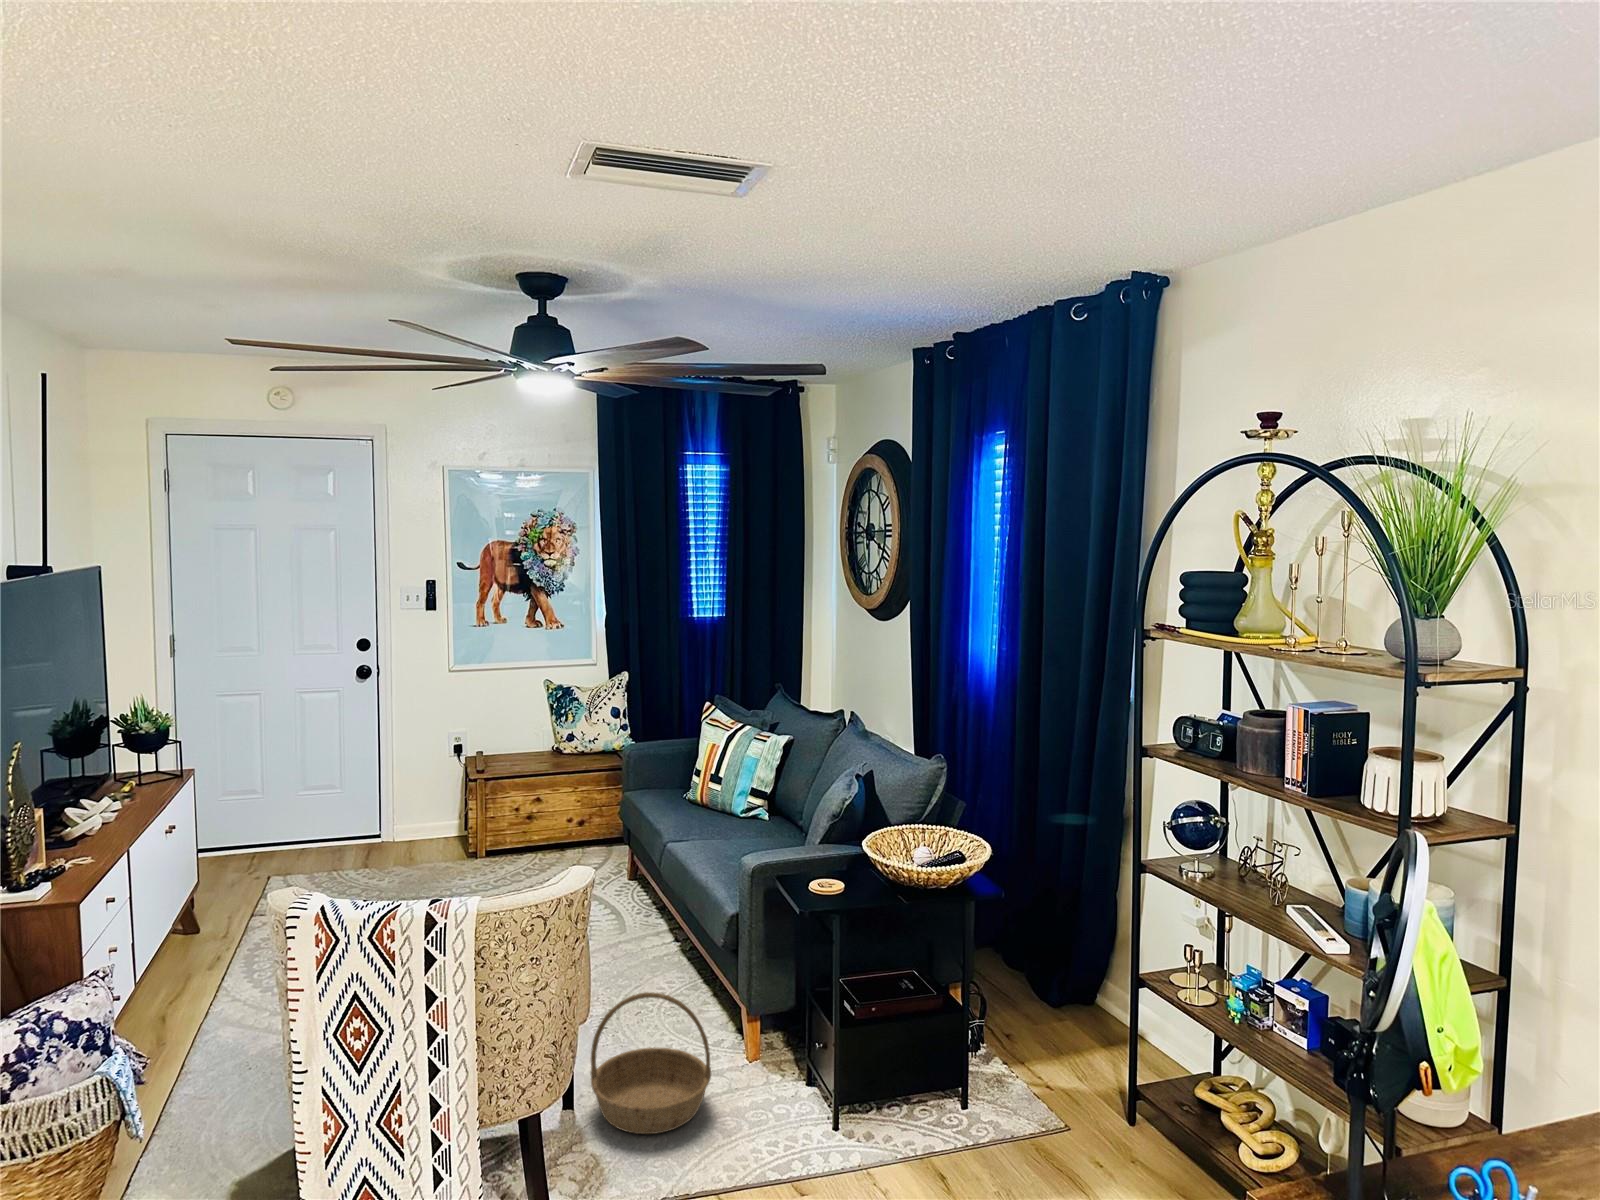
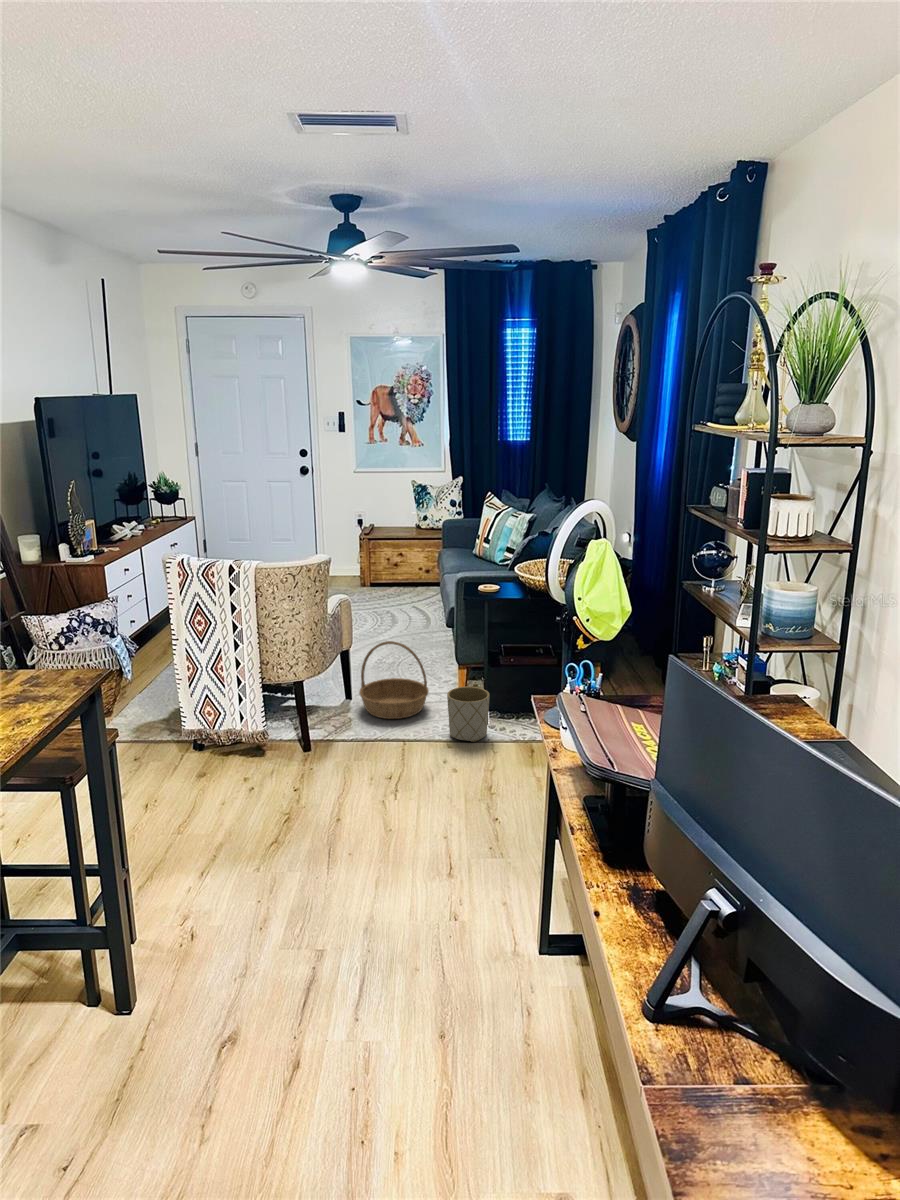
planter: none [768,1060,838,1162] -> present [447,687,490,742]

